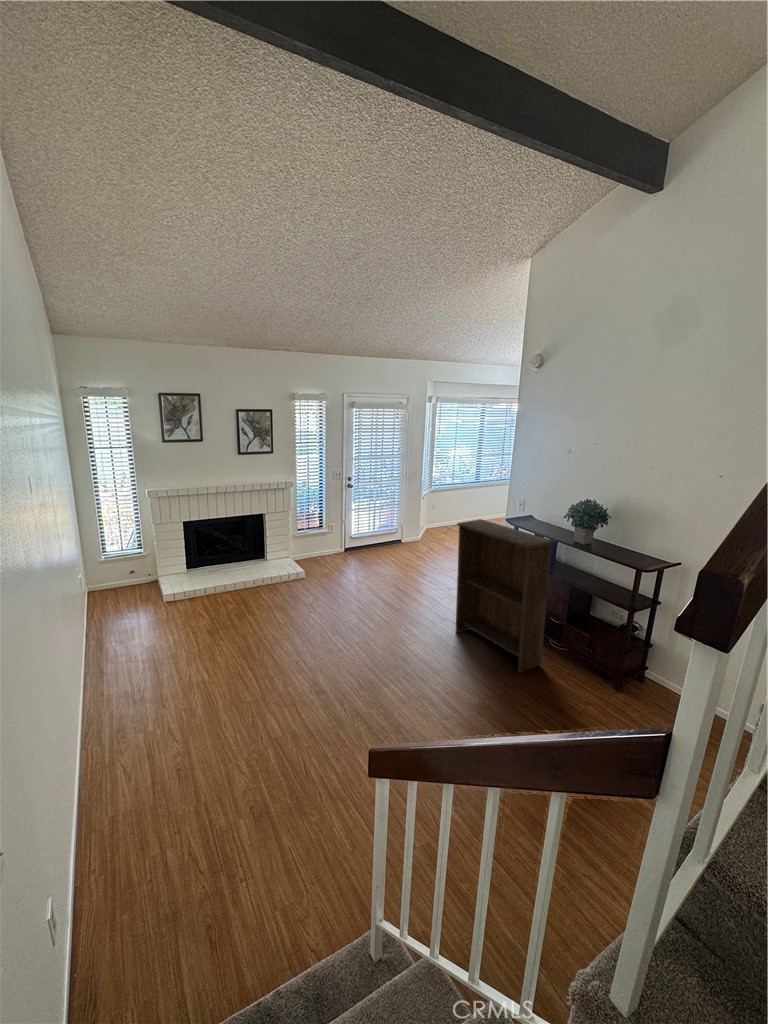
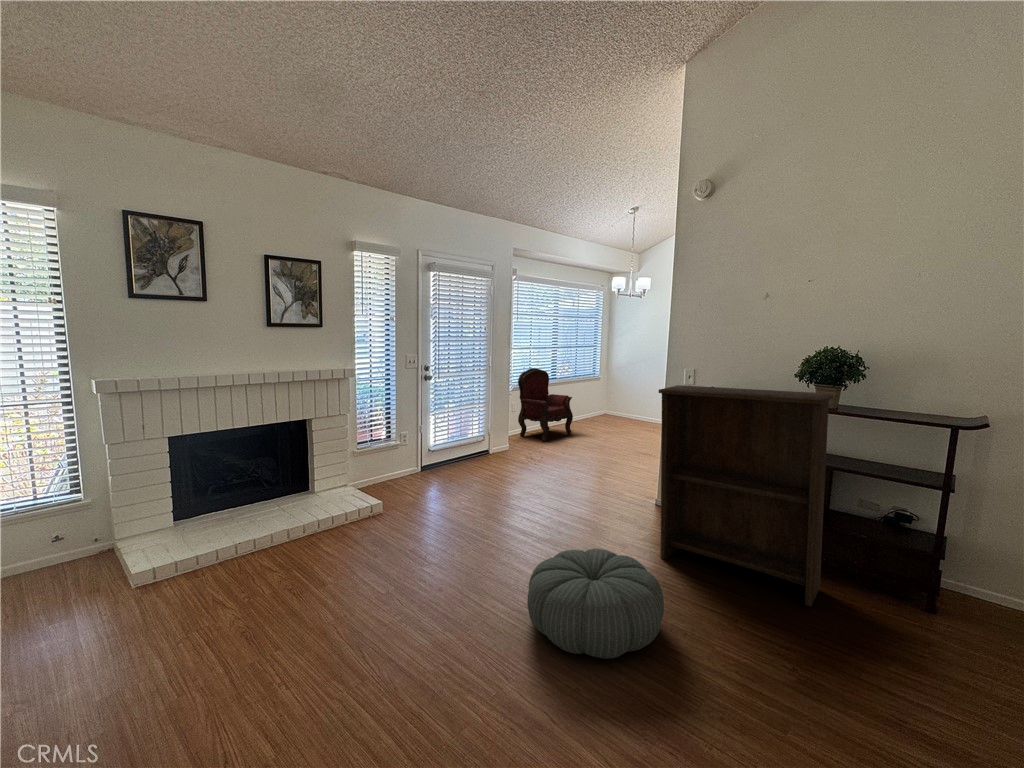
armchair: none [434,475,481,536] -> present [518,368,573,441]
pouf: none [343,616,419,674] -> present [527,549,664,659]

